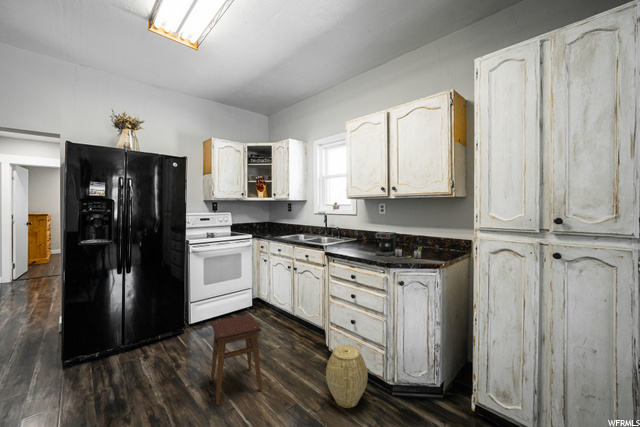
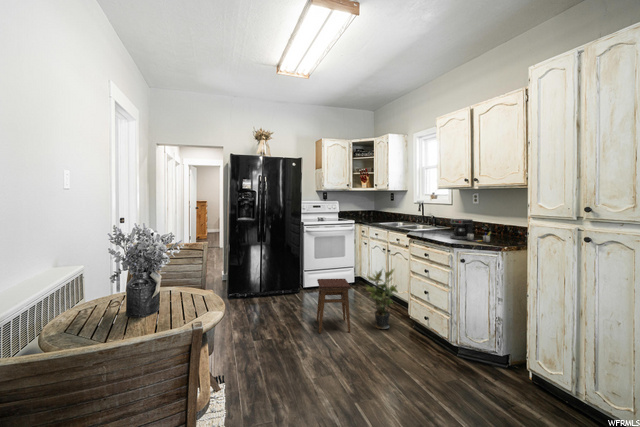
potted plant: none [278,293,317,374] -> present [366,269,398,329]
woven basket: present [326,345,368,408] -> none [397,308,432,353]

